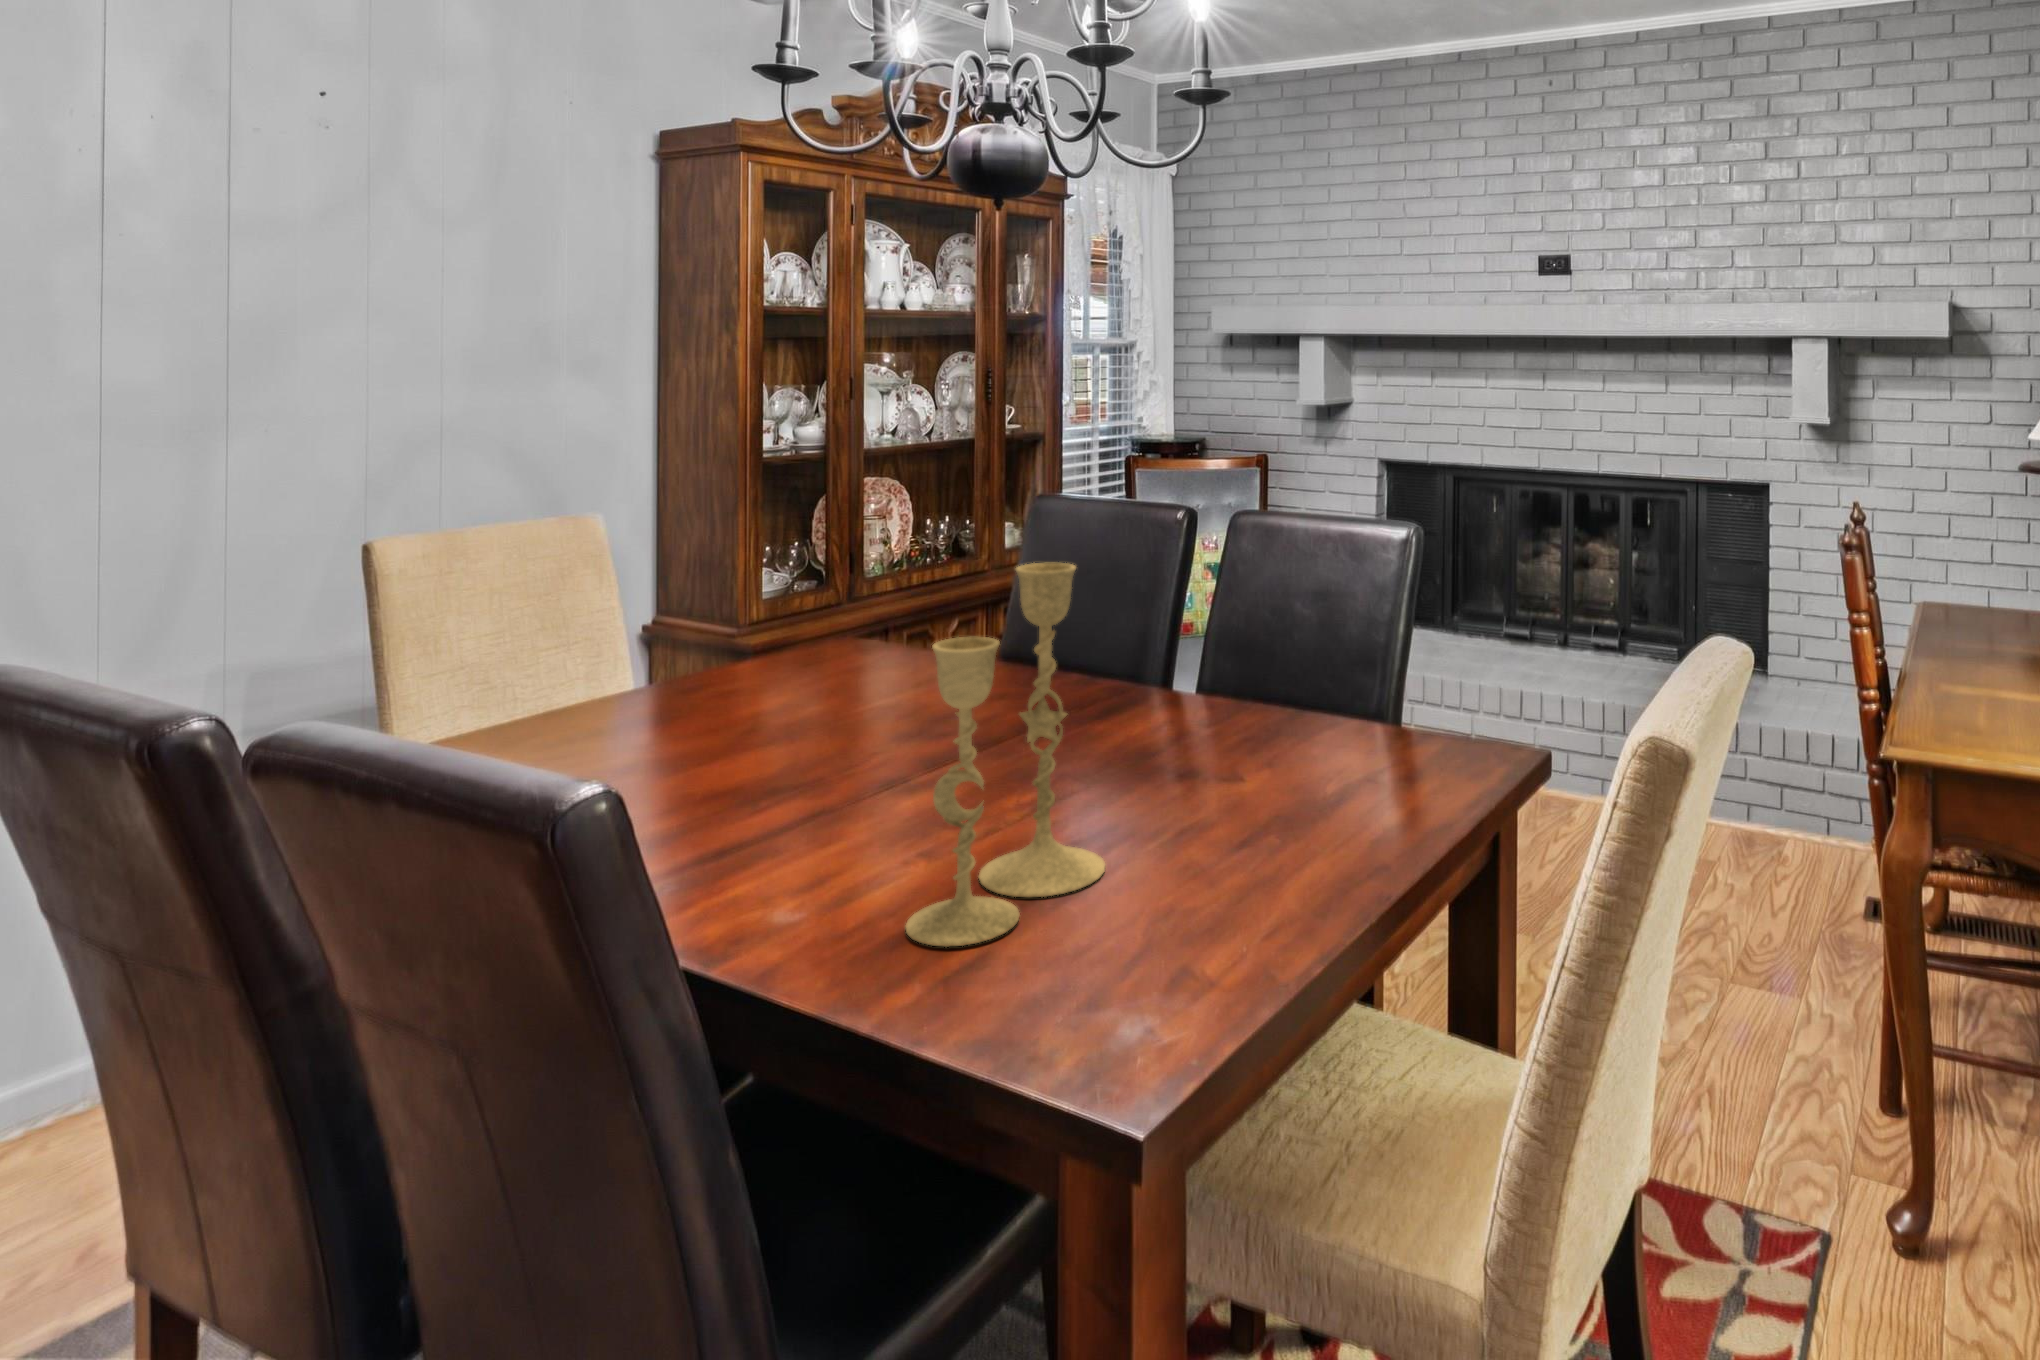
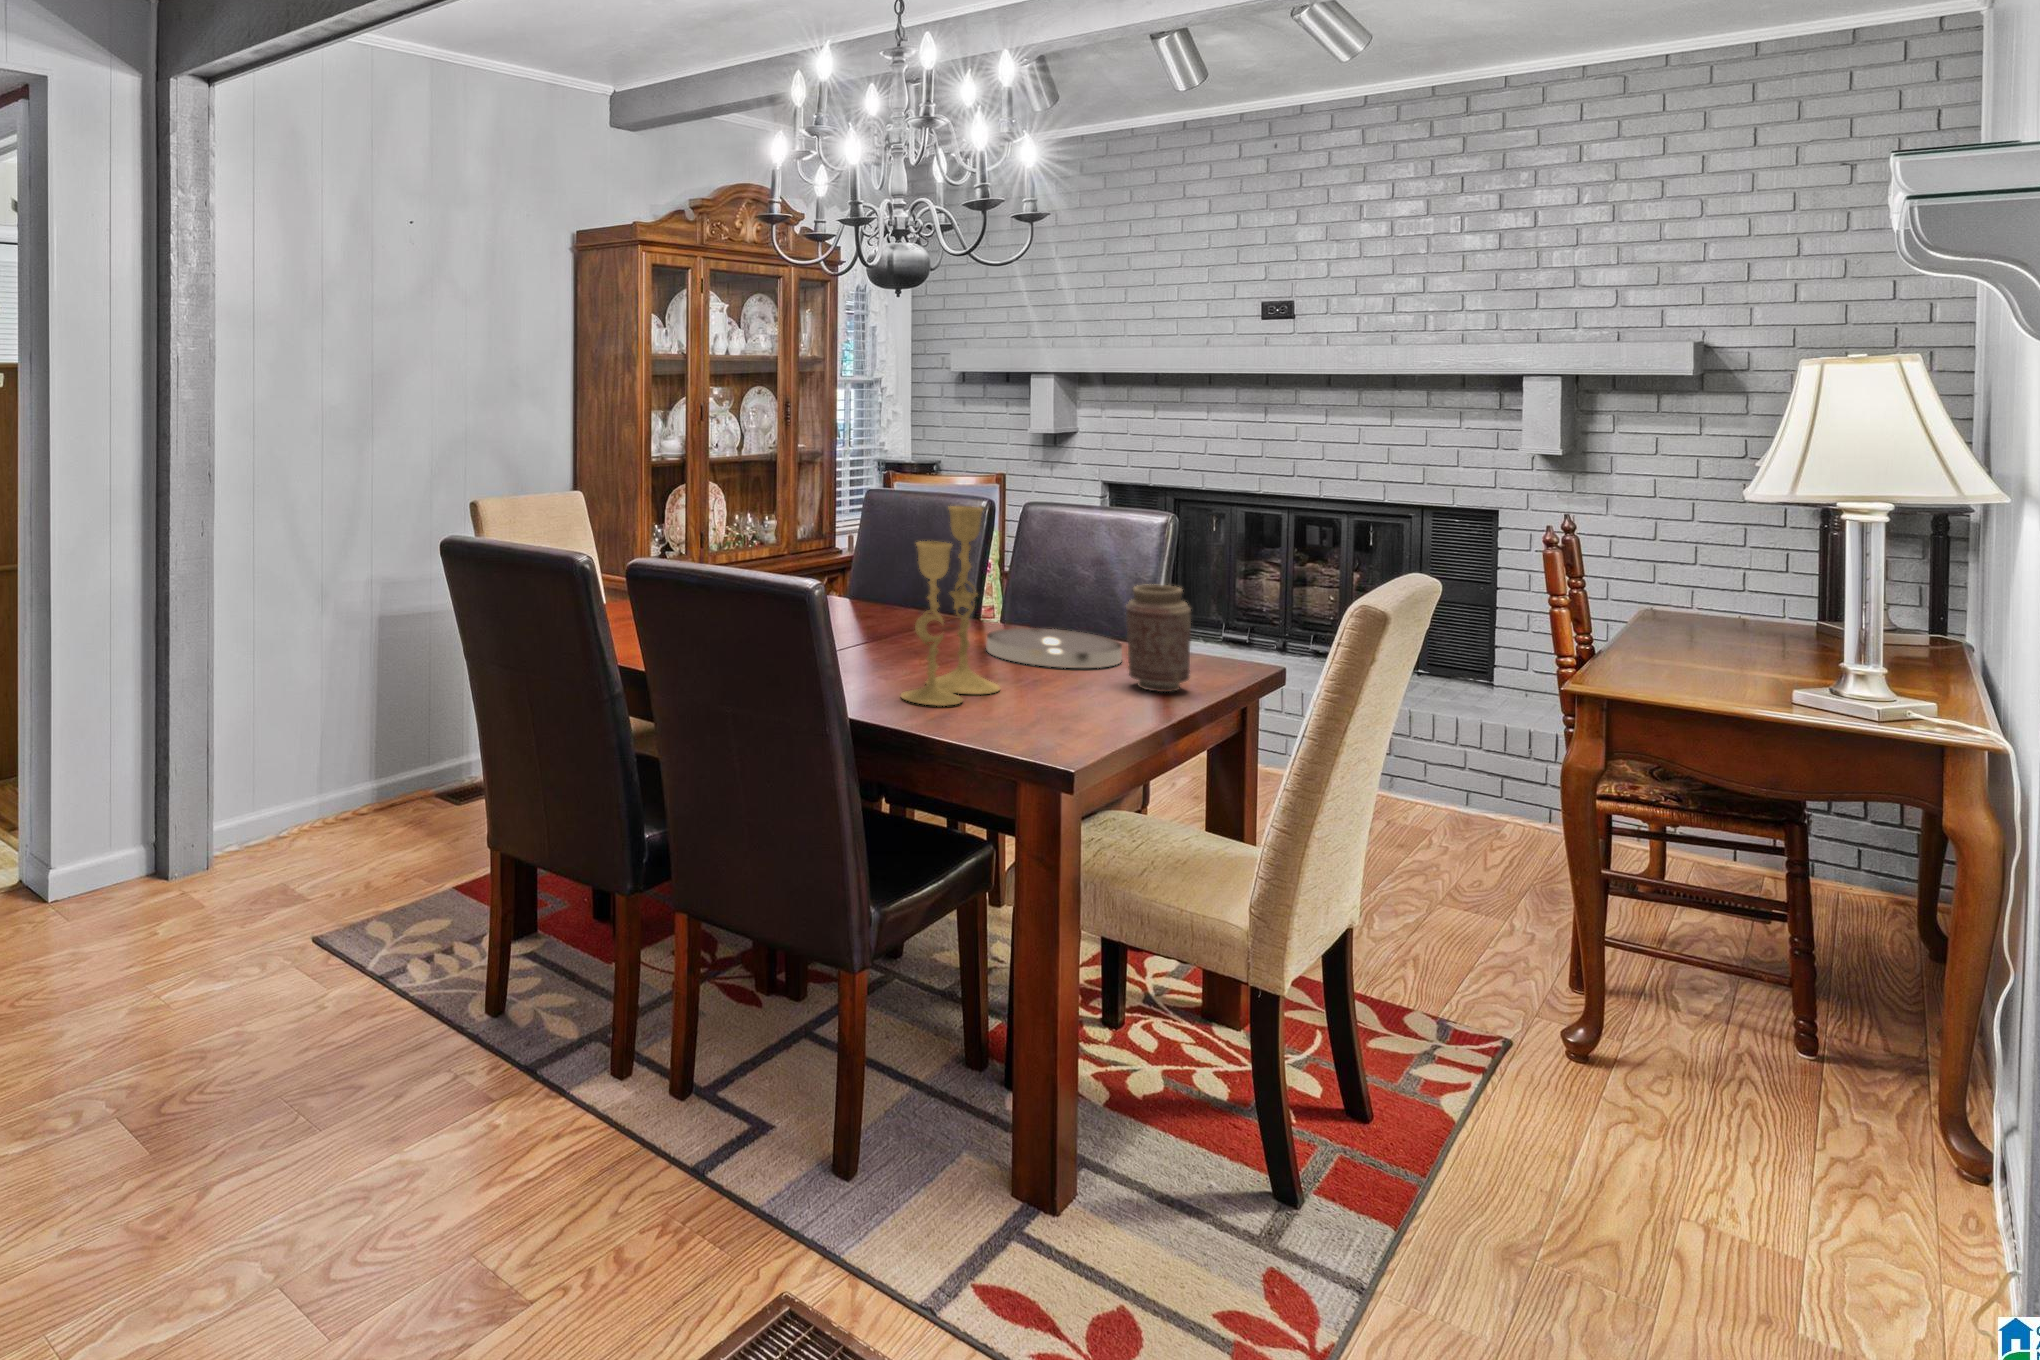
vase: none [1313,665,1409,841] -> present [1126,584,1191,692]
plate: none [1130,715,1326,797] -> present [987,628,1122,668]

